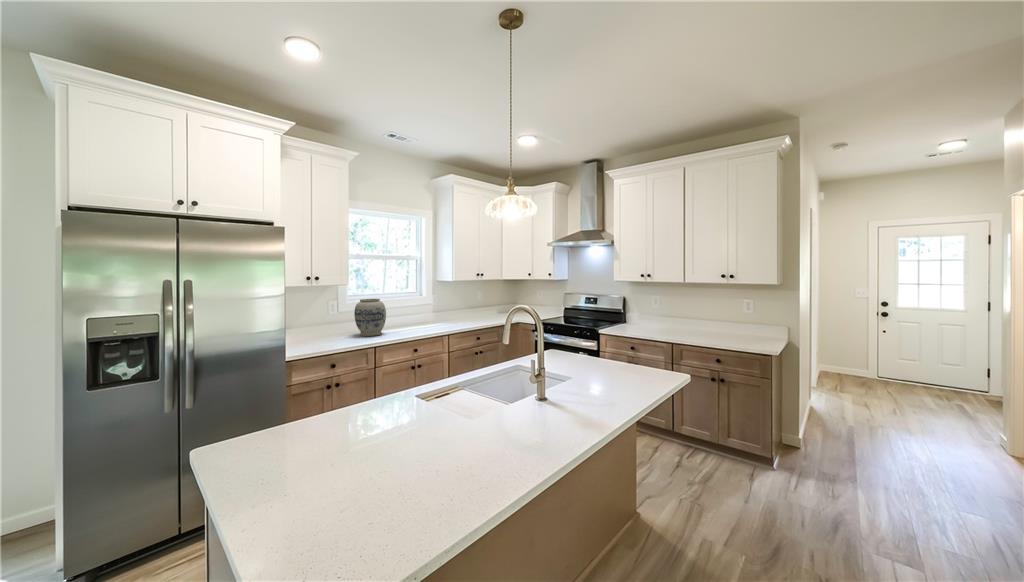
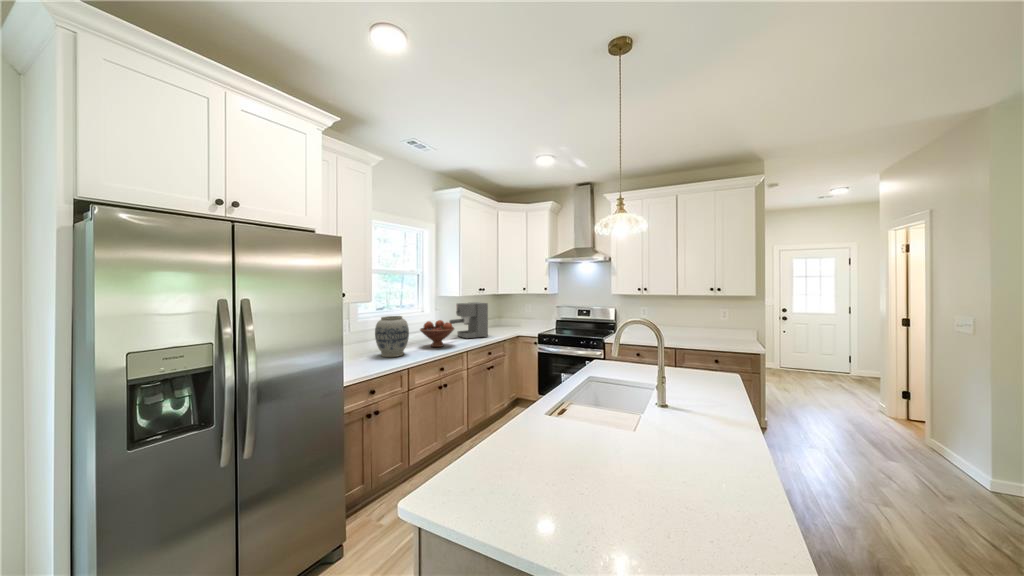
coffee maker: none [443,288,481,323] -> present [449,302,488,339]
fruit bowl: none [404,304,437,329] -> present [420,320,454,347]

